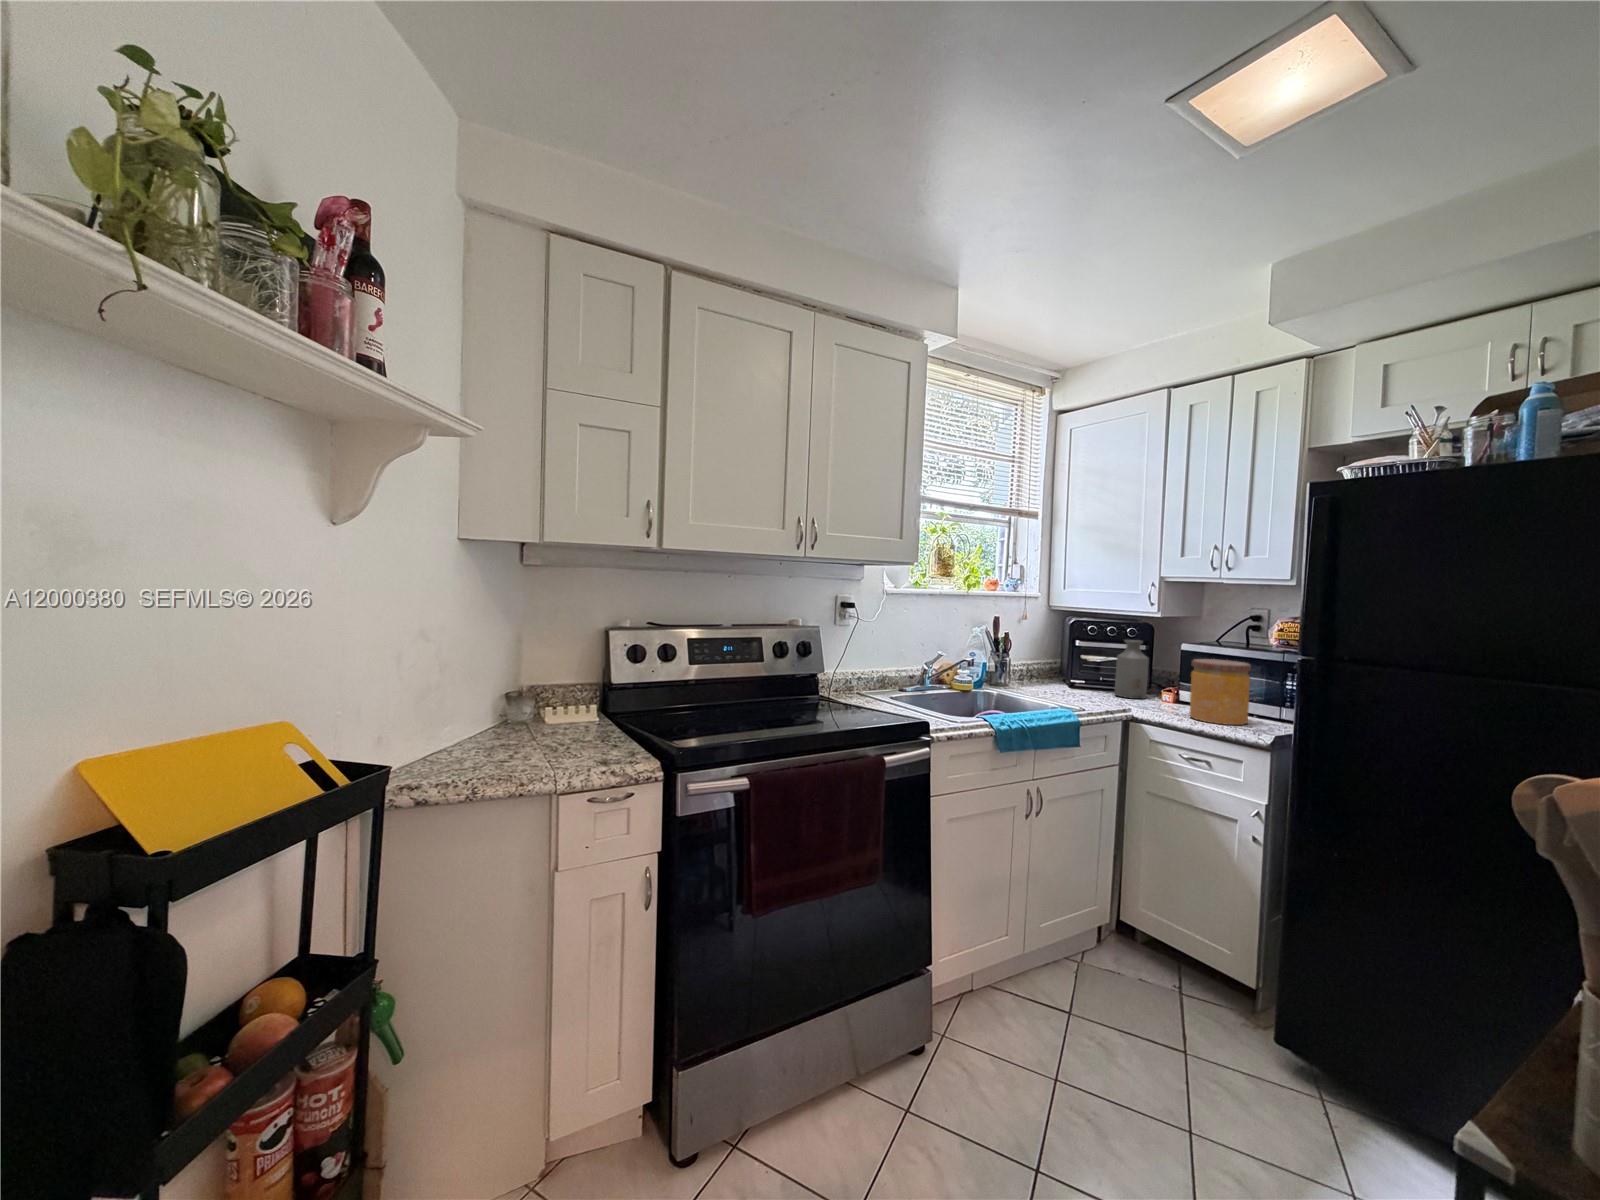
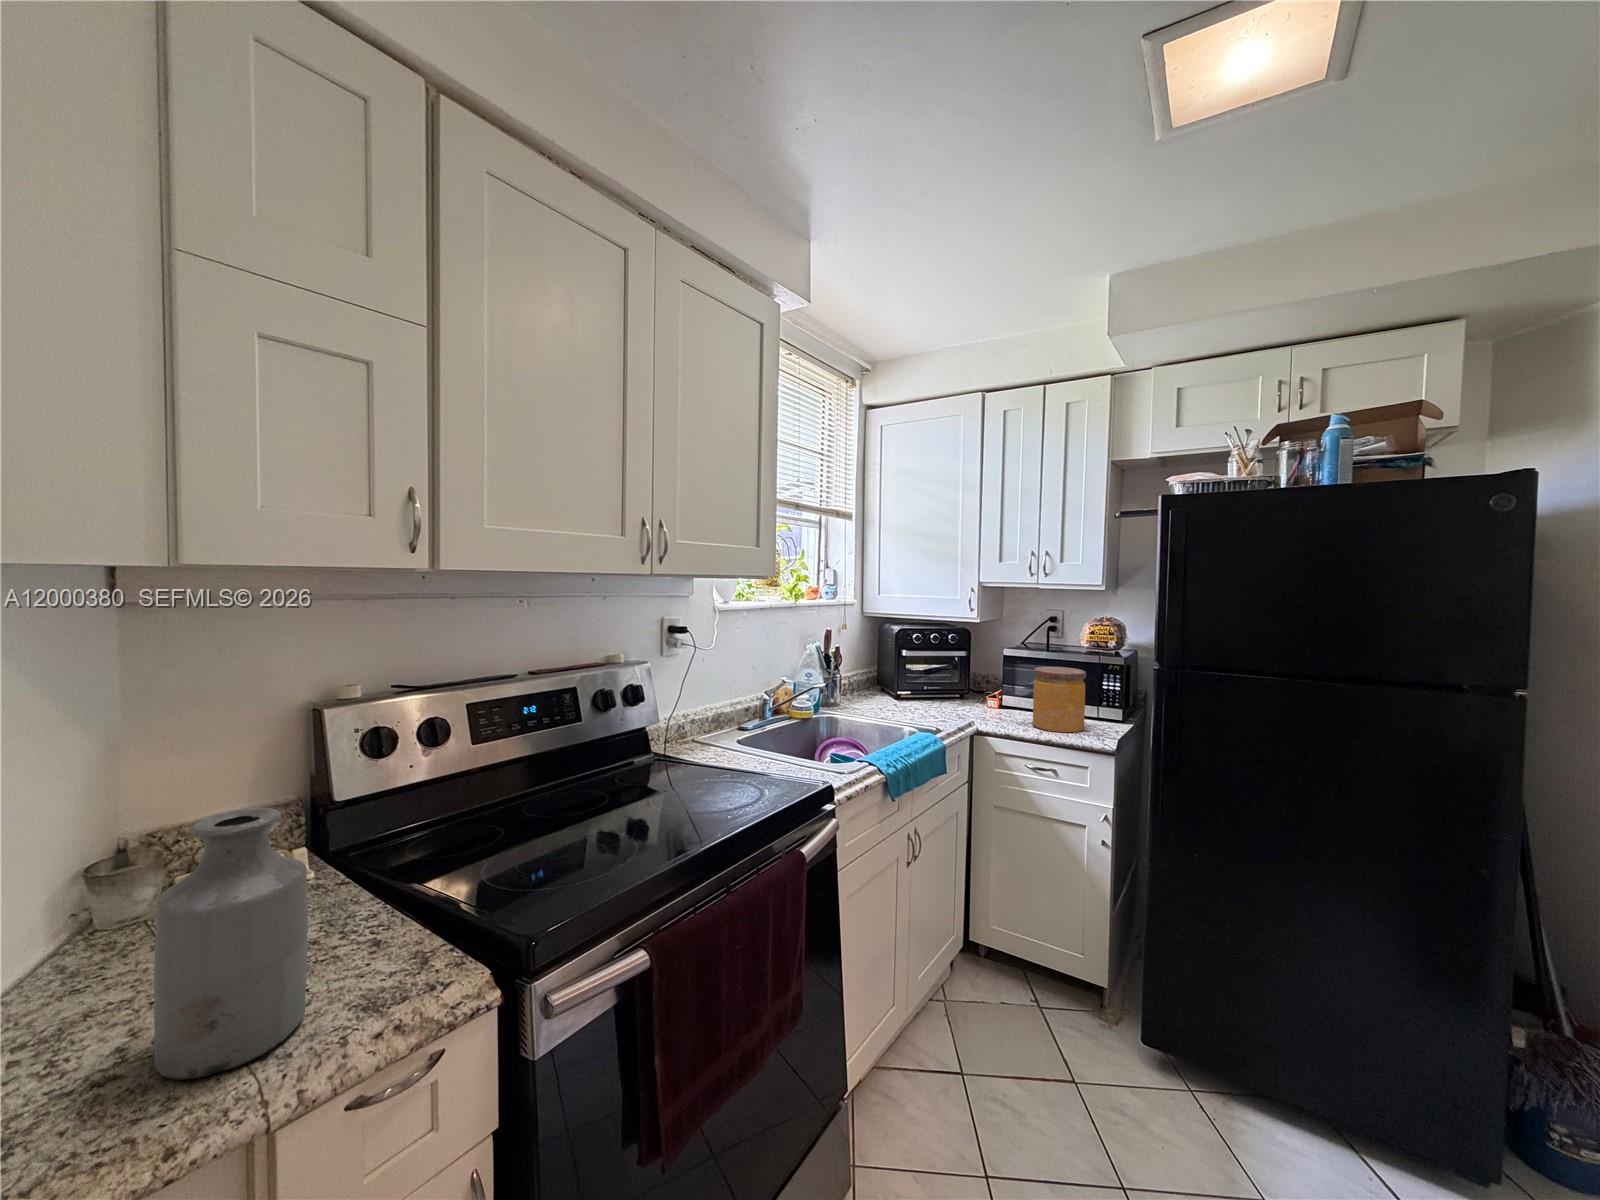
bottle: present [1115,640,1149,699] -> present [154,808,308,1079]

